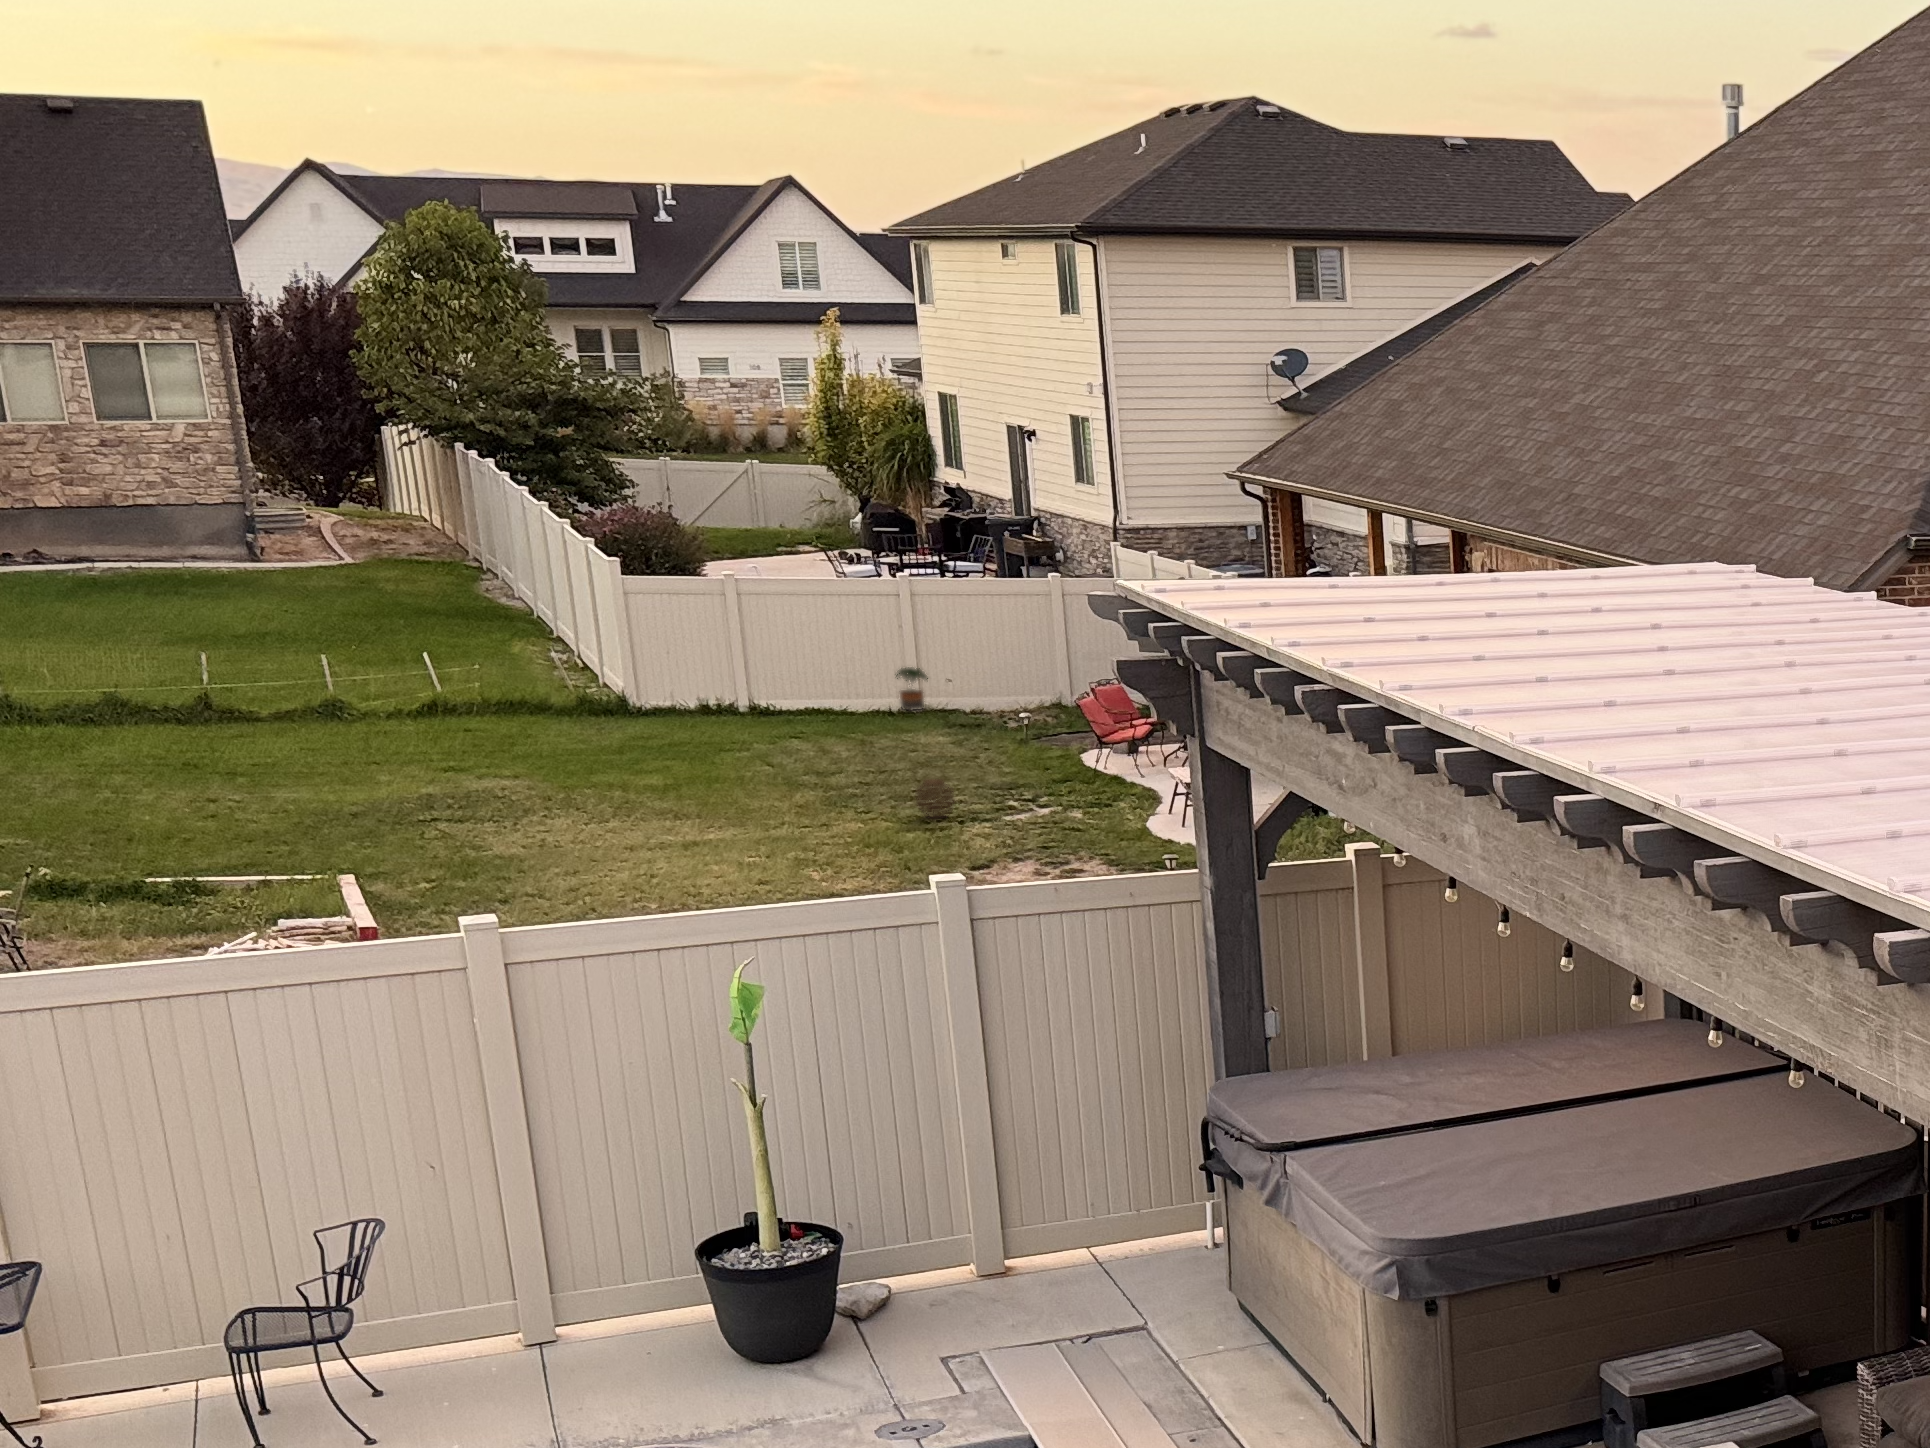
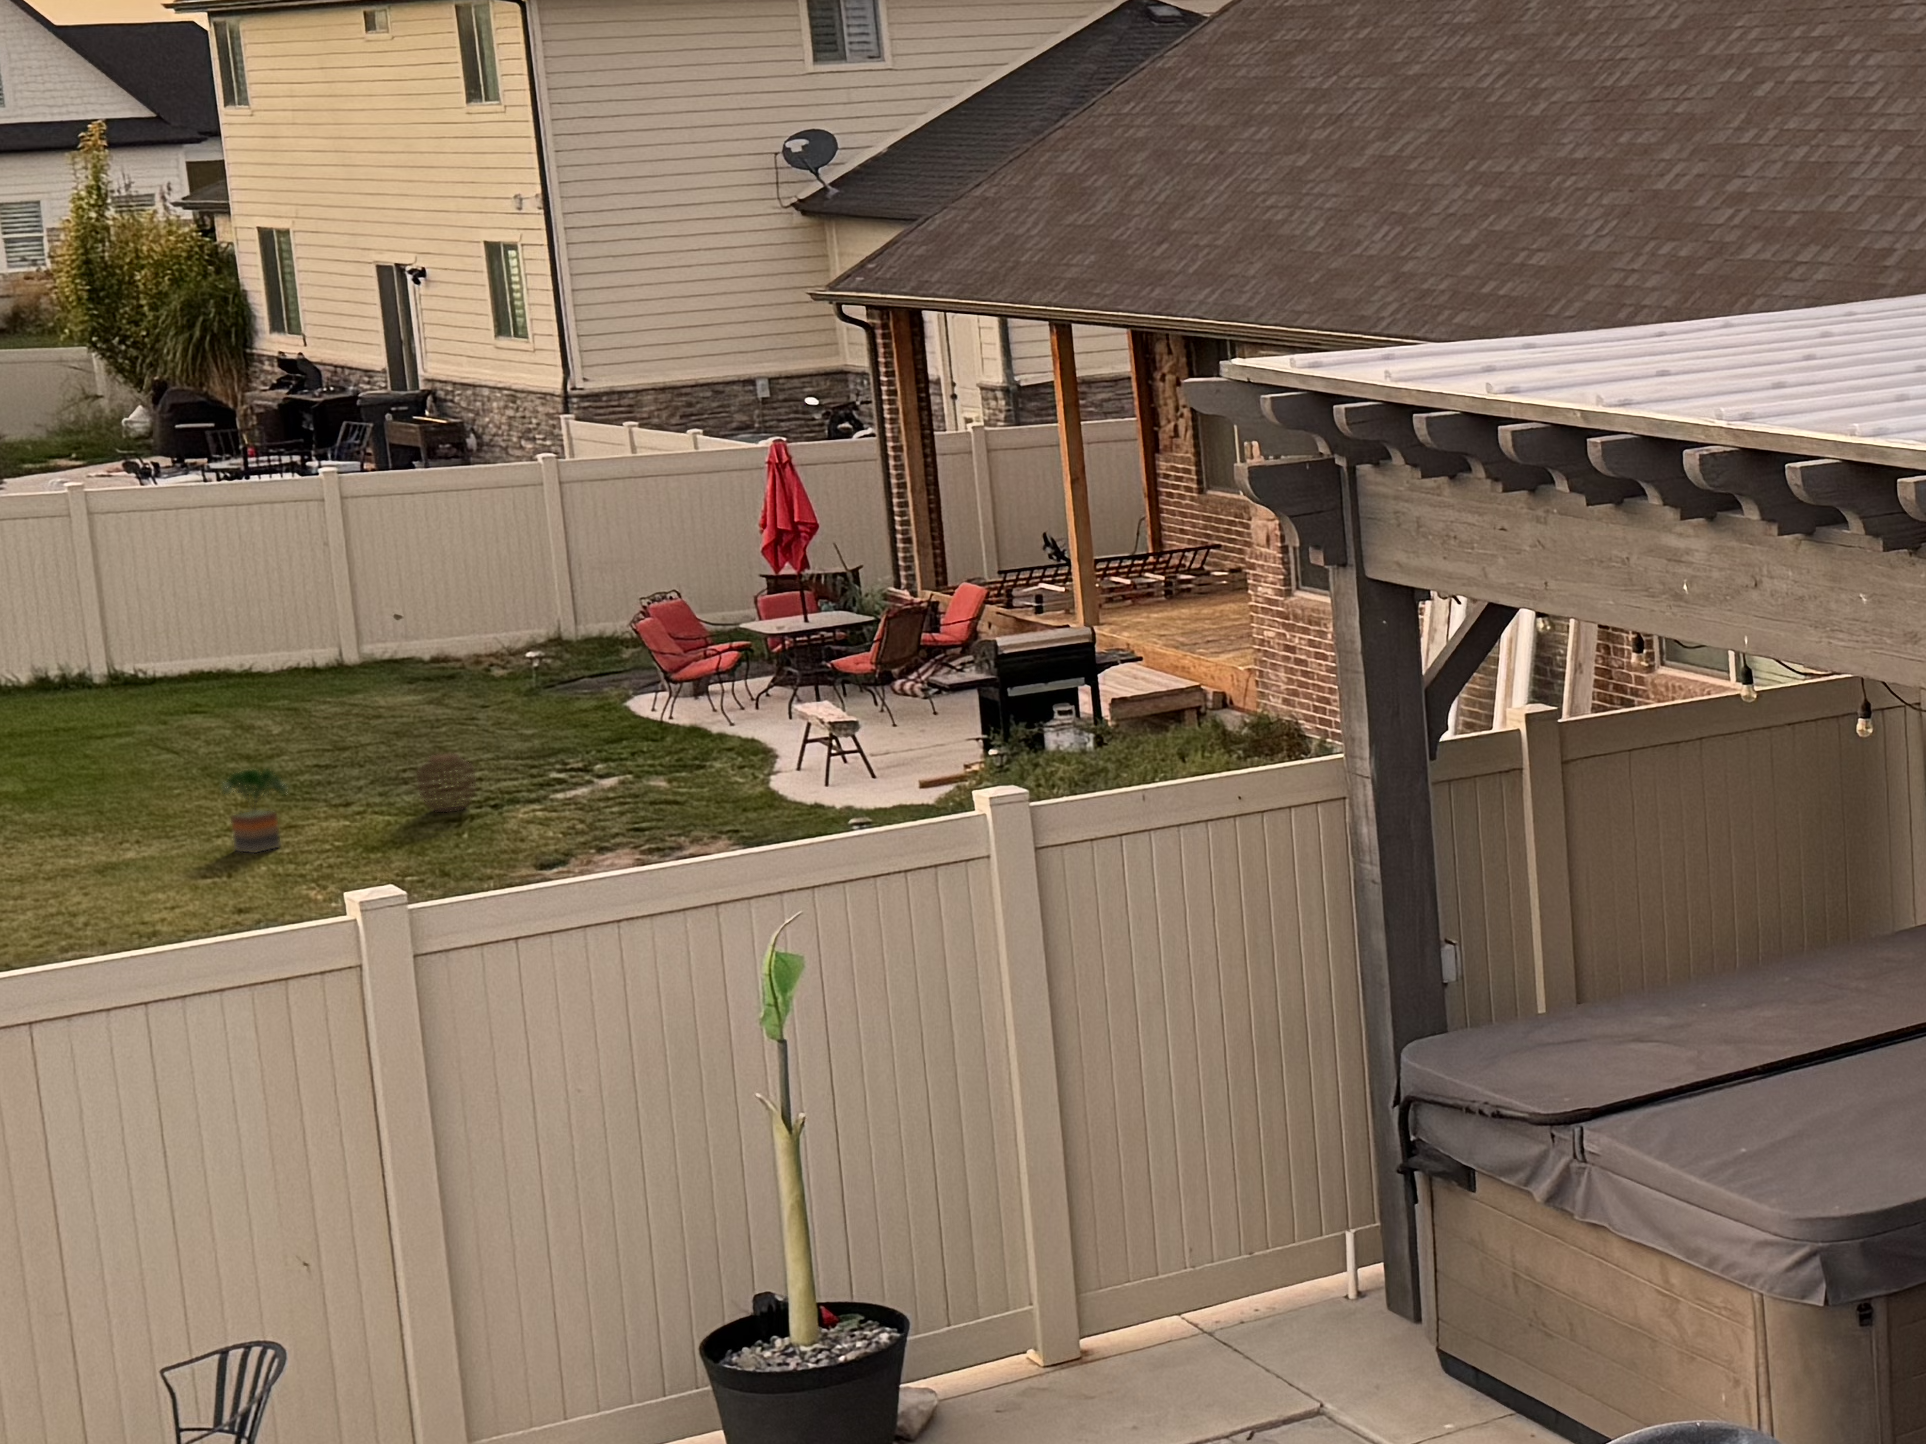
potted tree: present [895,667,928,711] -> present [223,769,288,853]

